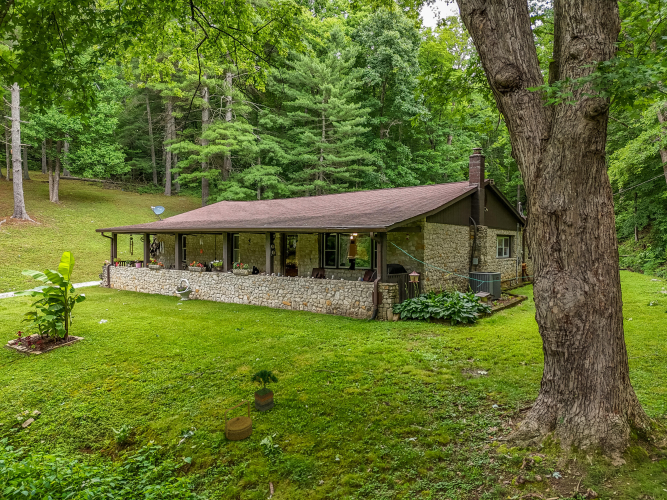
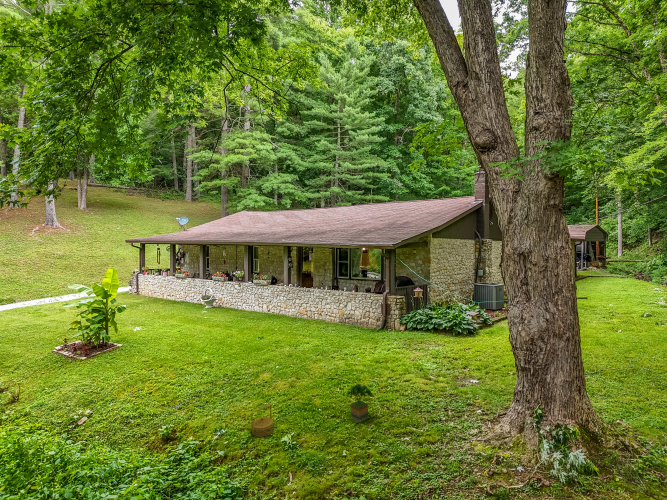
potted tree: present [251,370,278,412] -> present [347,384,372,423]

